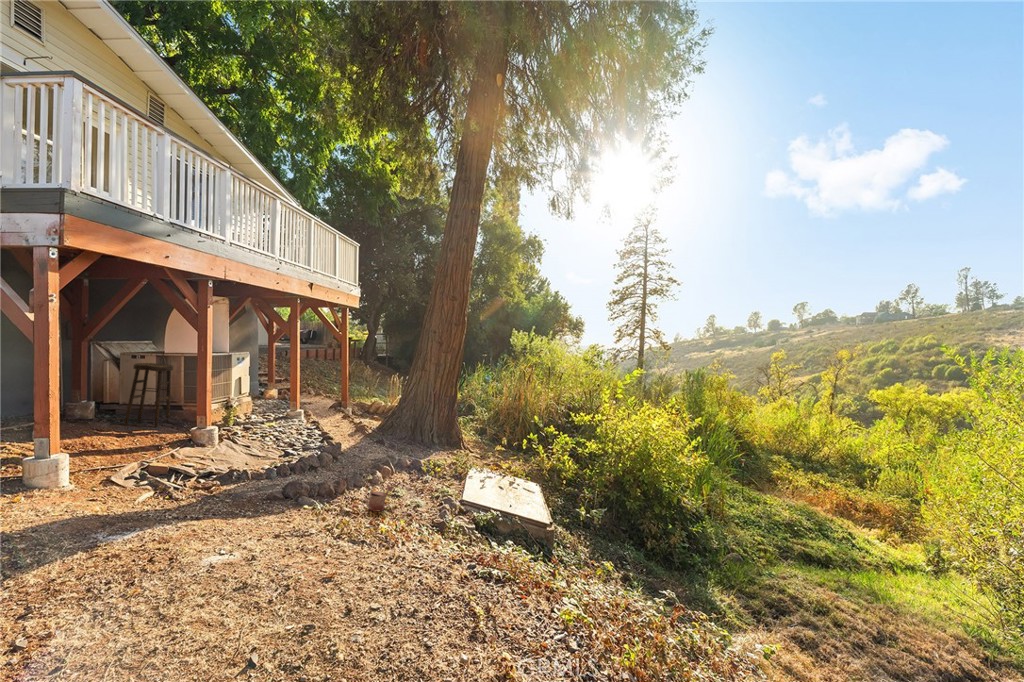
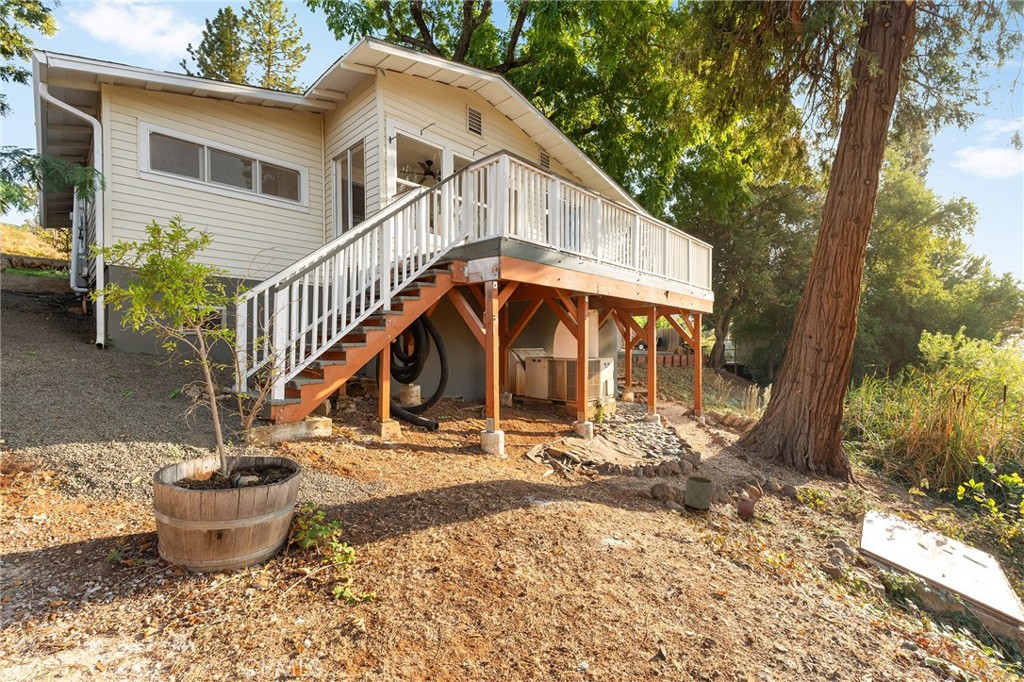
stool: present [124,363,173,427] -> none [523,367,557,420]
planter: none [314,477,344,513] -> present [685,476,714,510]

